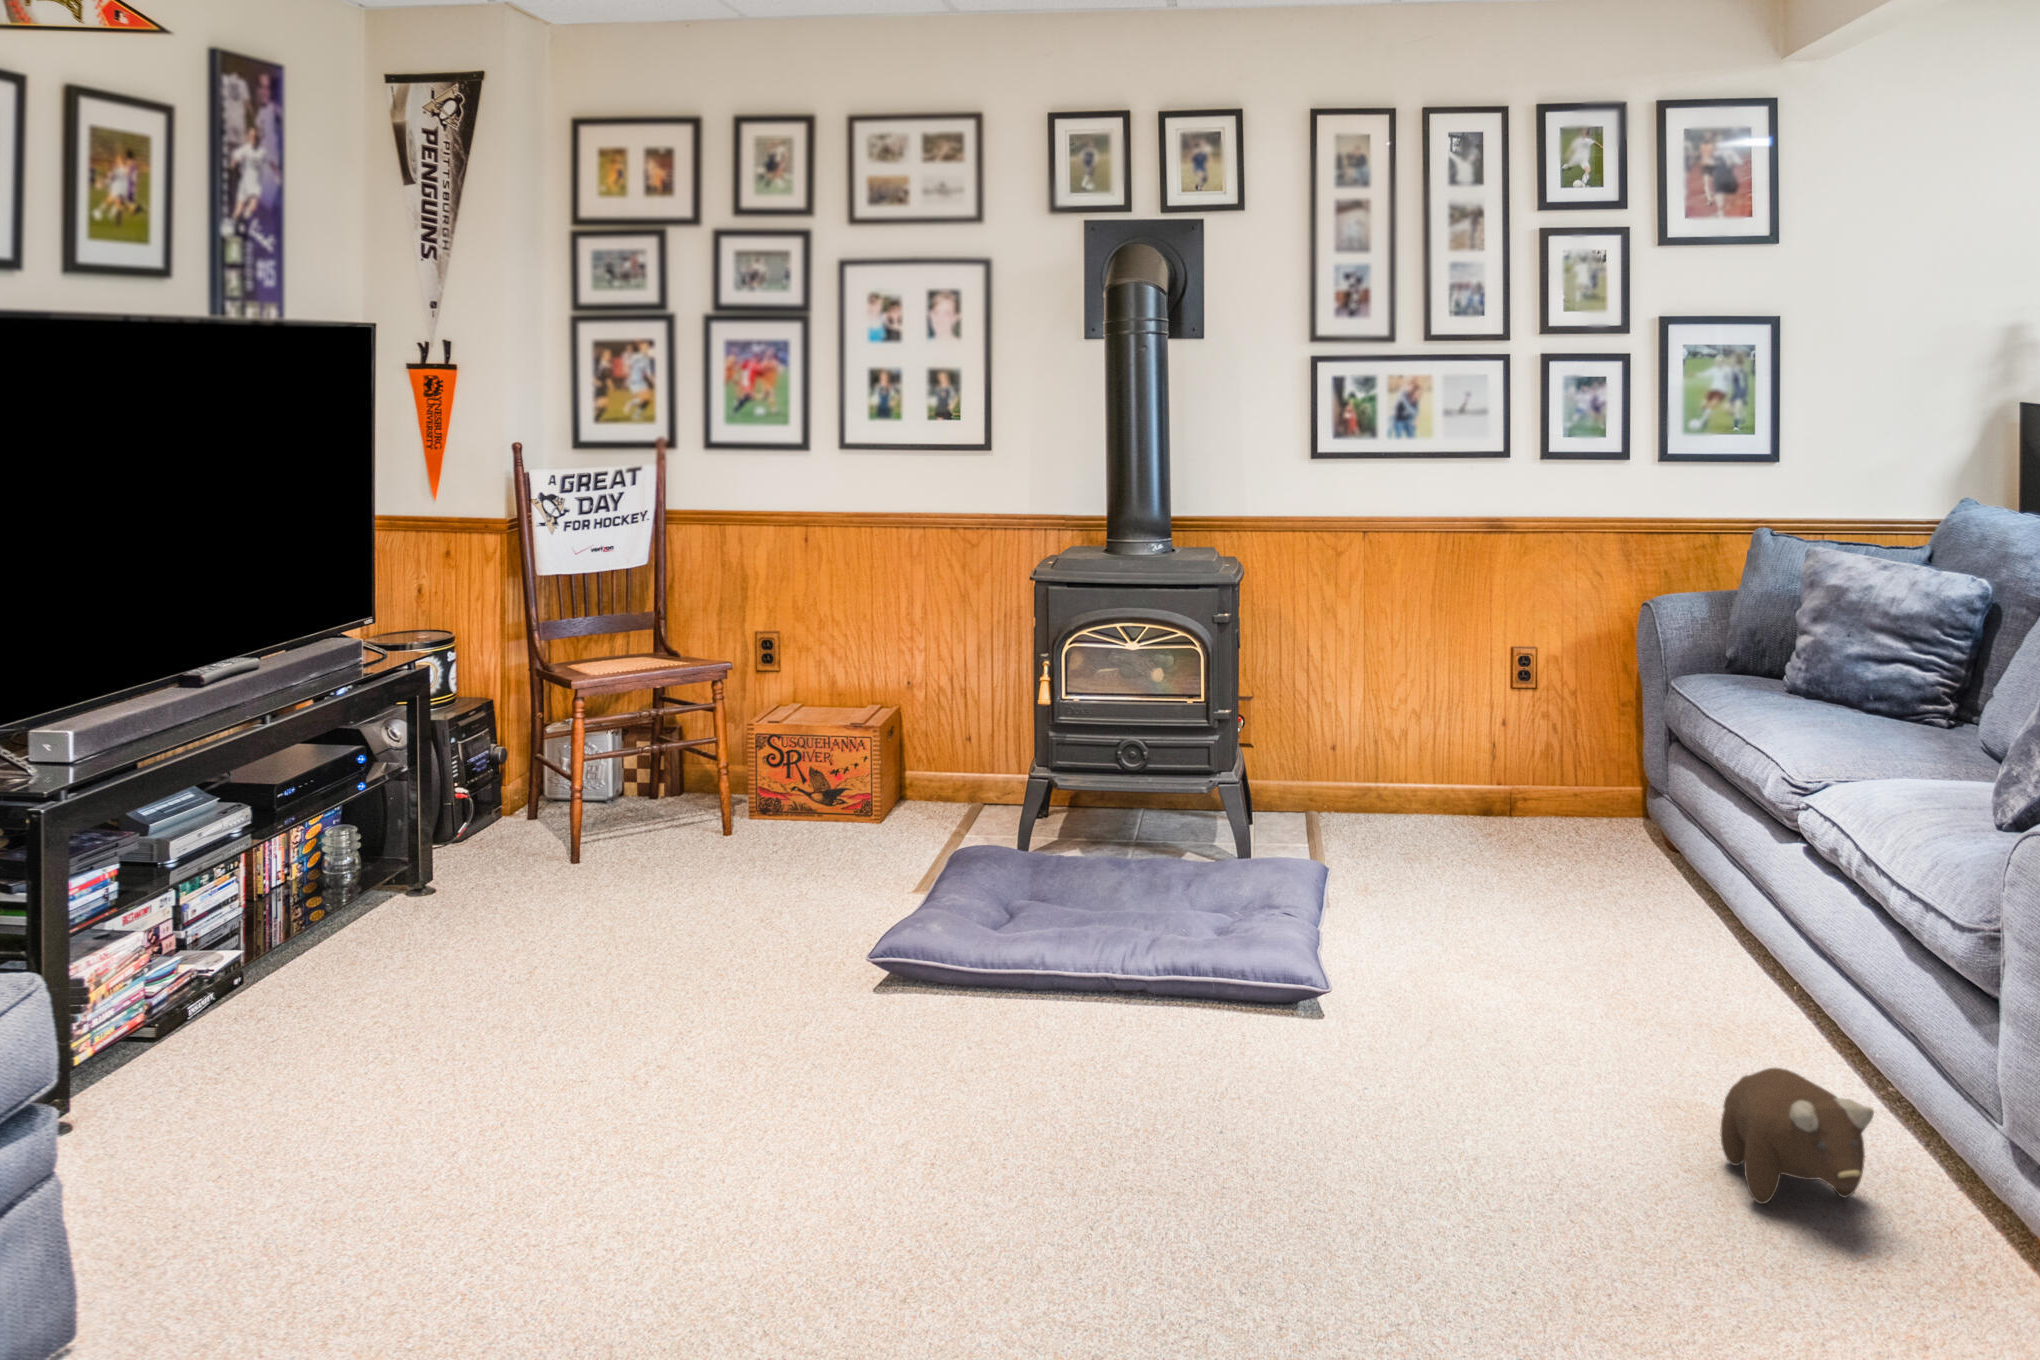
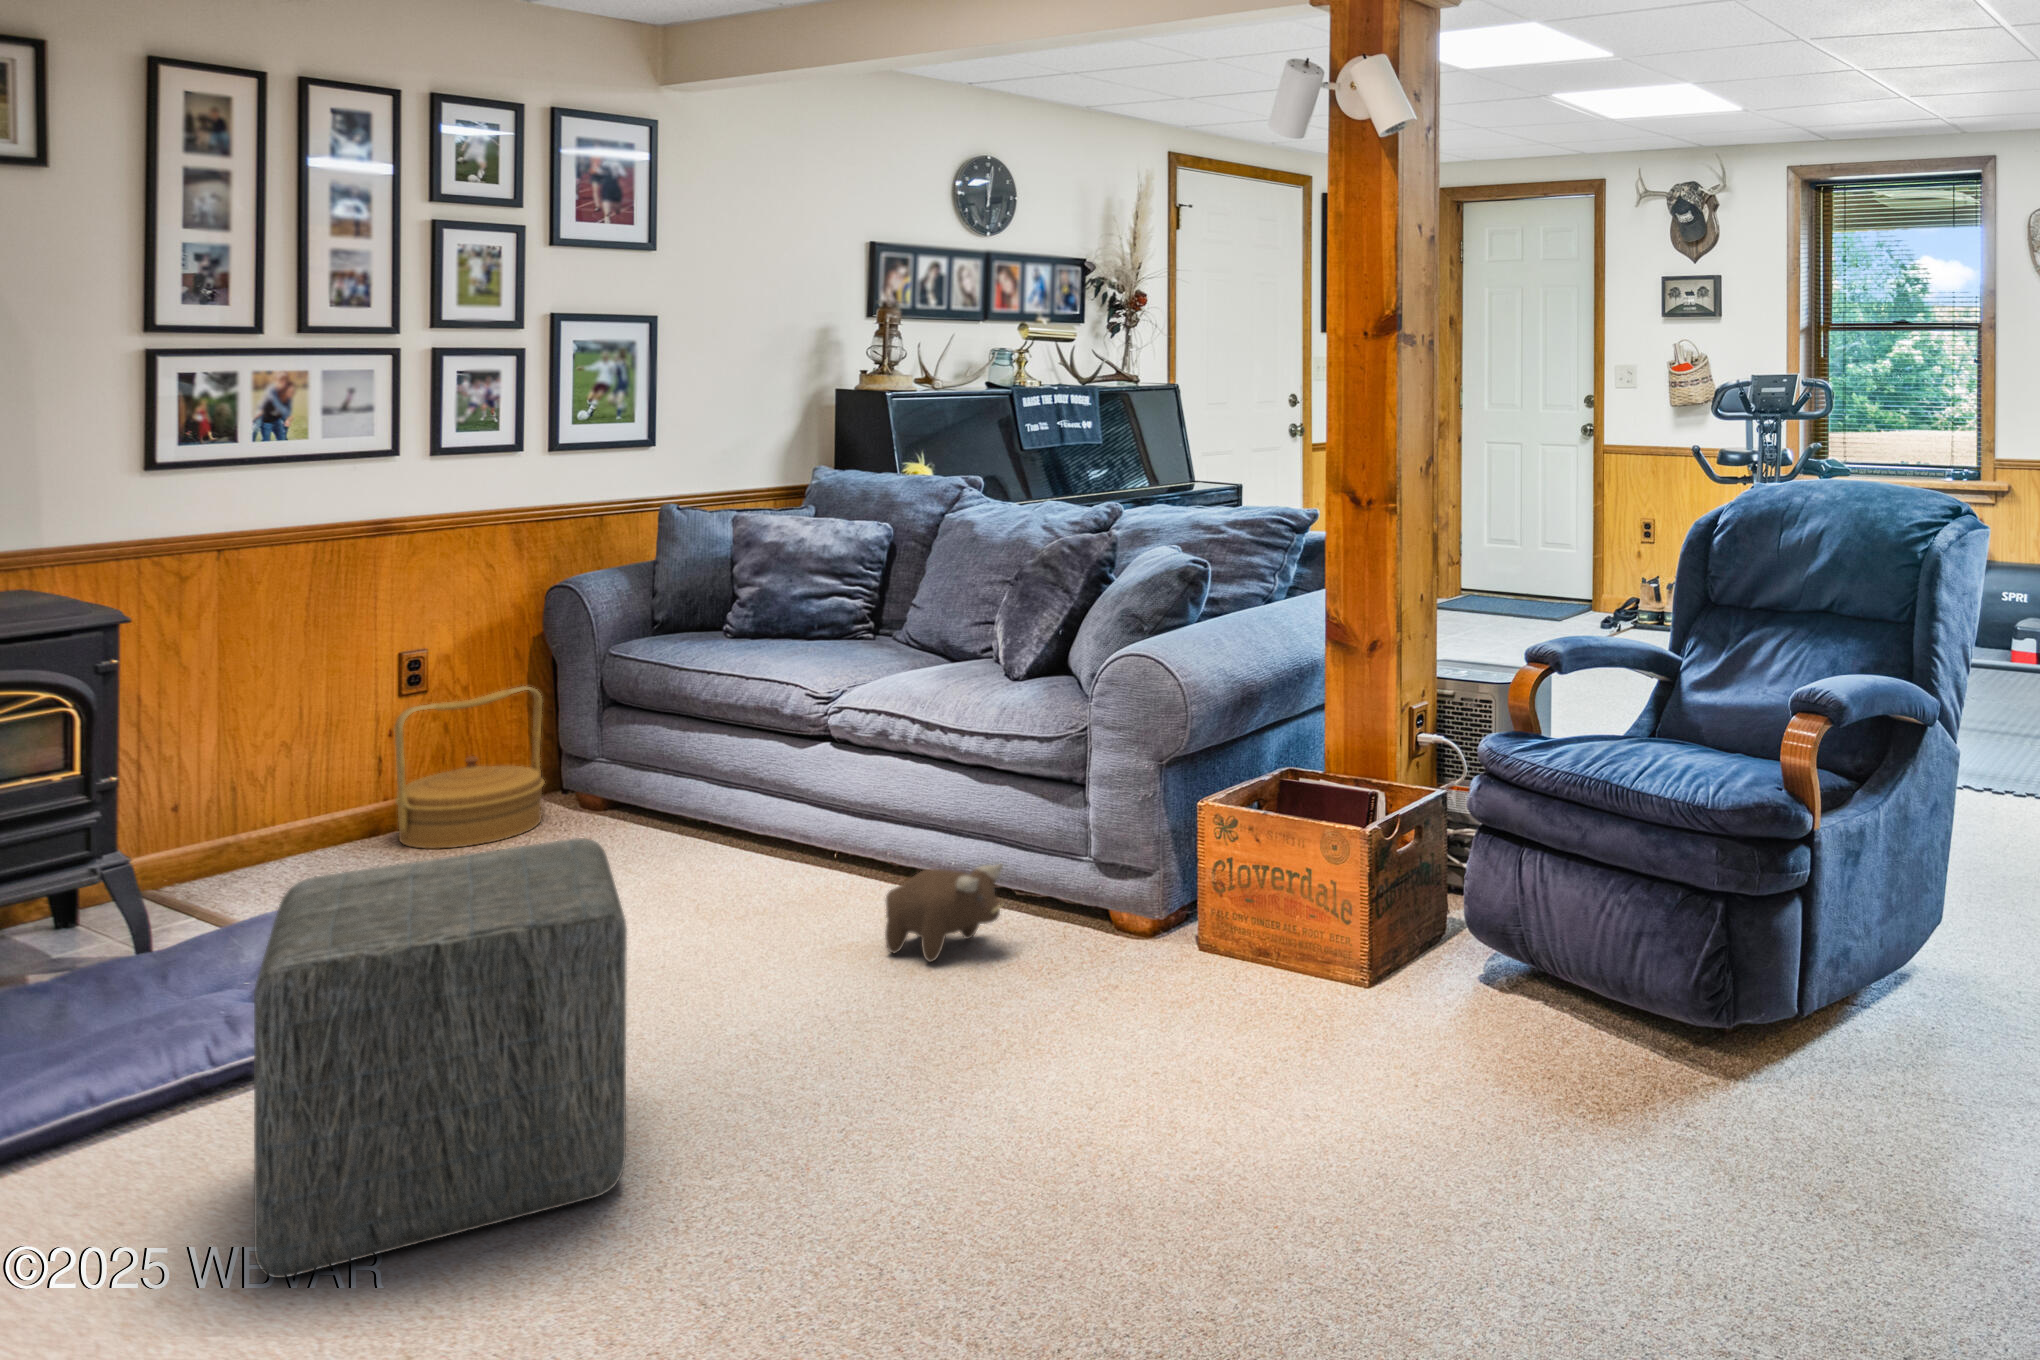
woven basket: none [1479,697,1619,851] -> present [394,686,544,849]
ottoman: none [925,832,1304,1279] -> present [254,838,627,1278]

